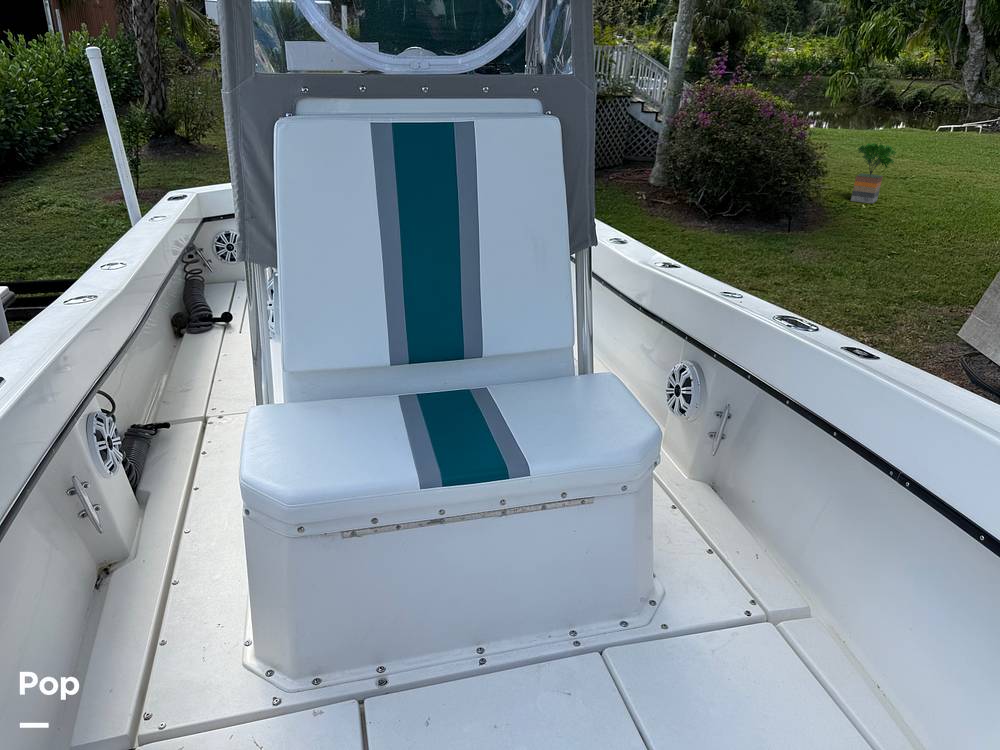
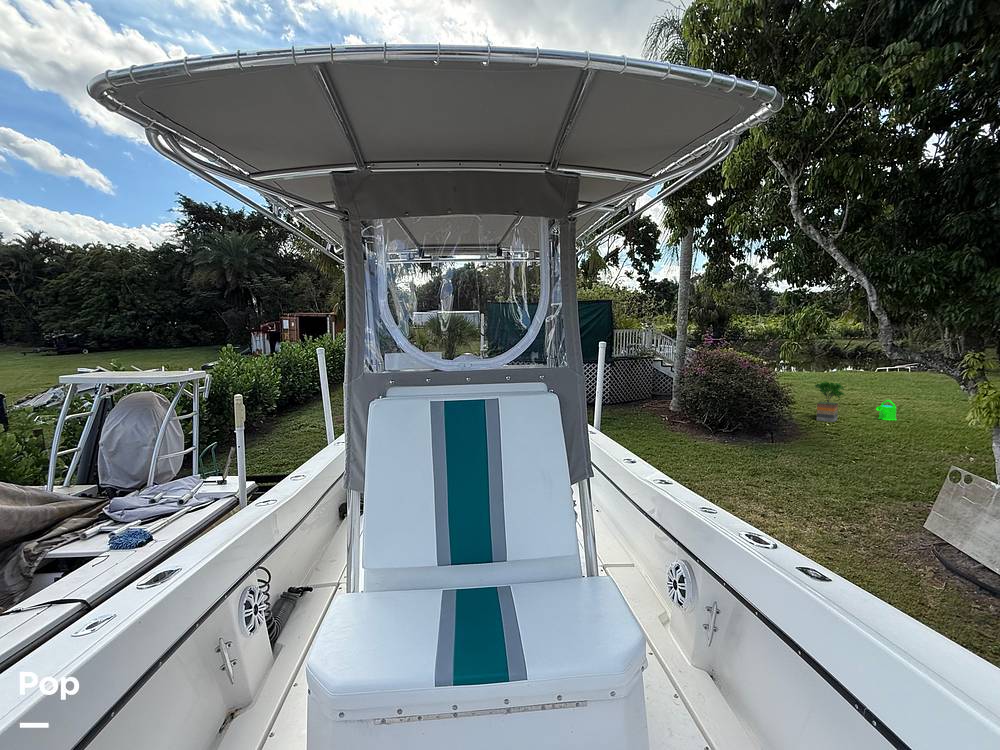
watering can: none [928,172,955,202] -> present [876,400,897,420]

